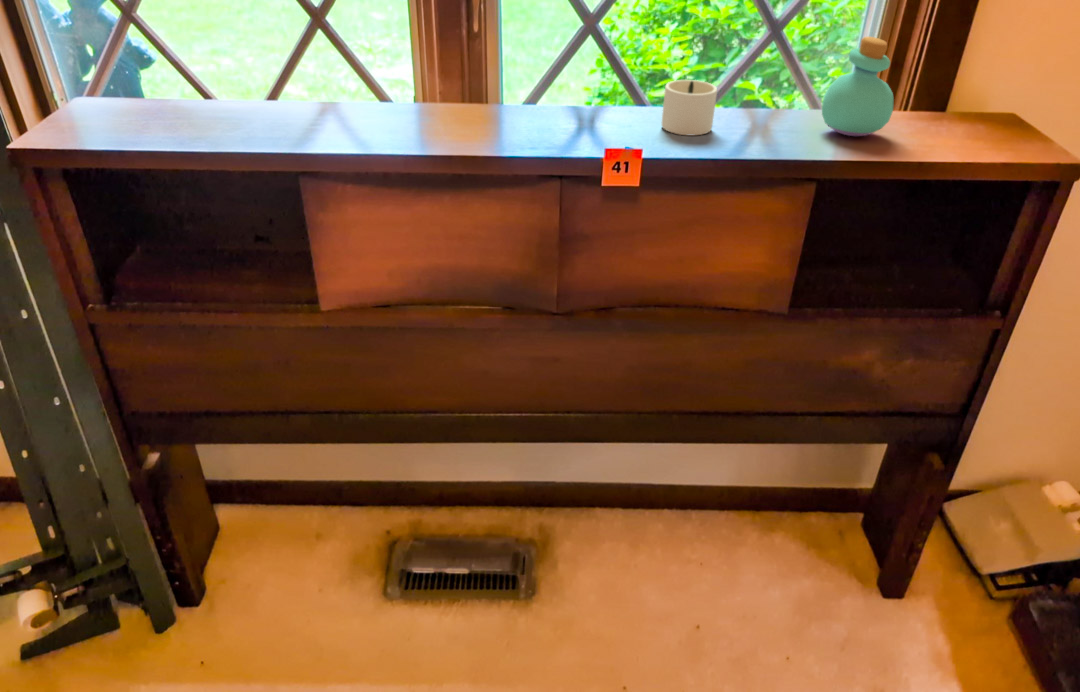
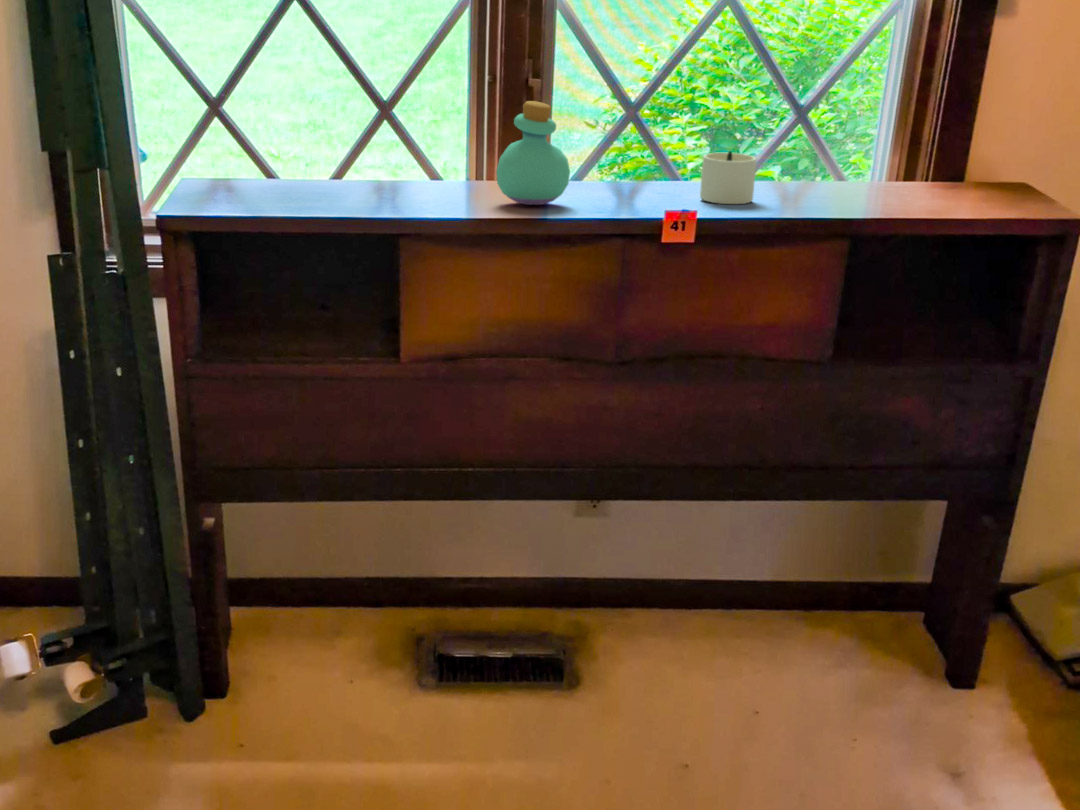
perfume bottle: present [822,37,893,136] -> present [496,101,570,205]

